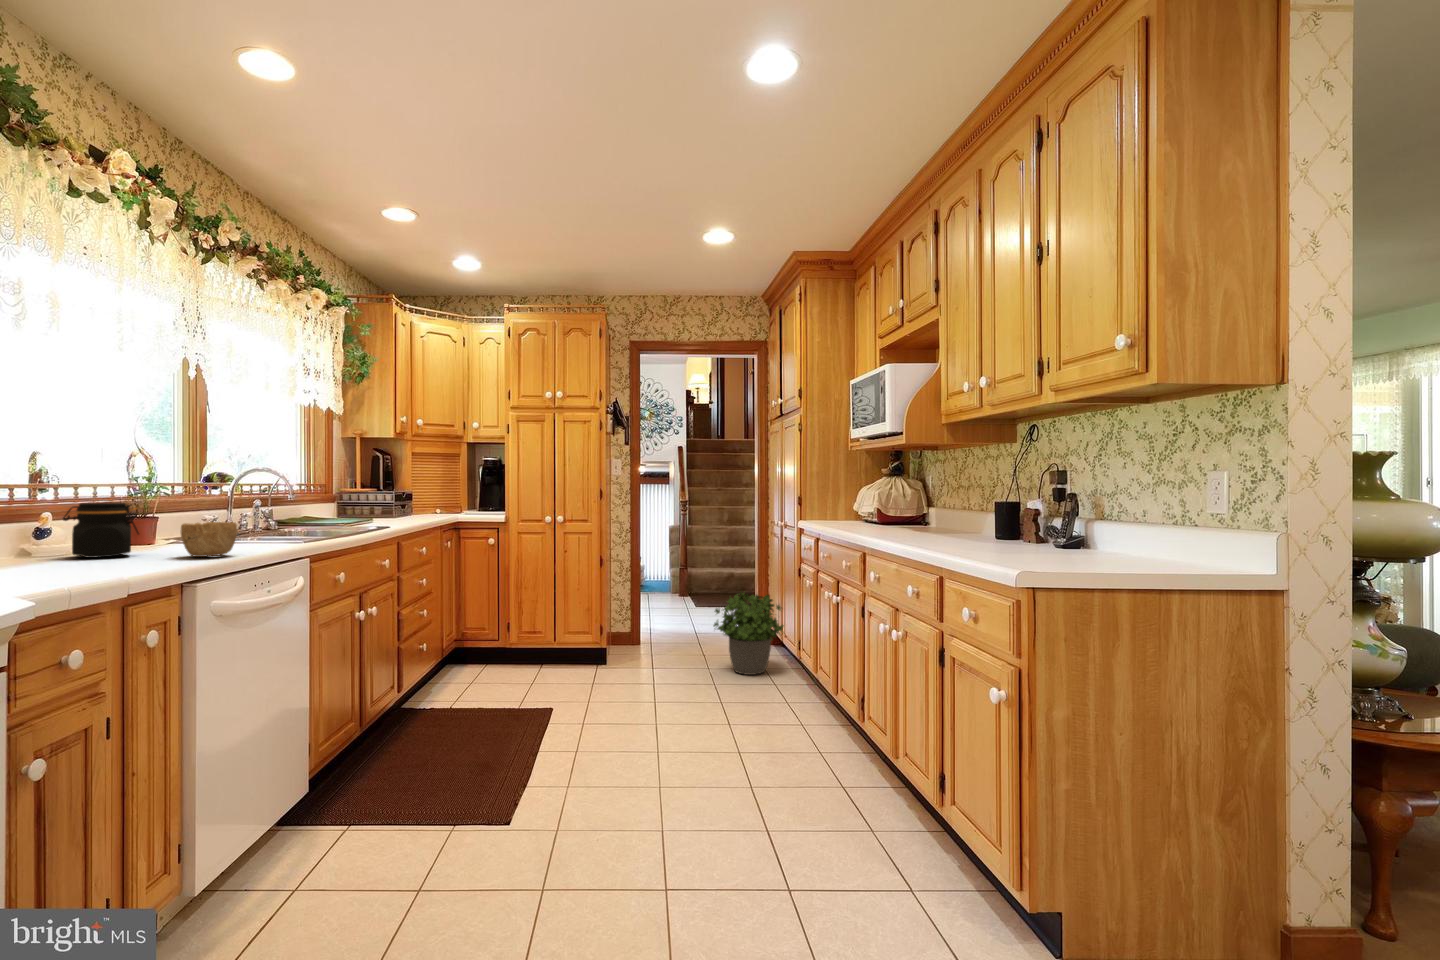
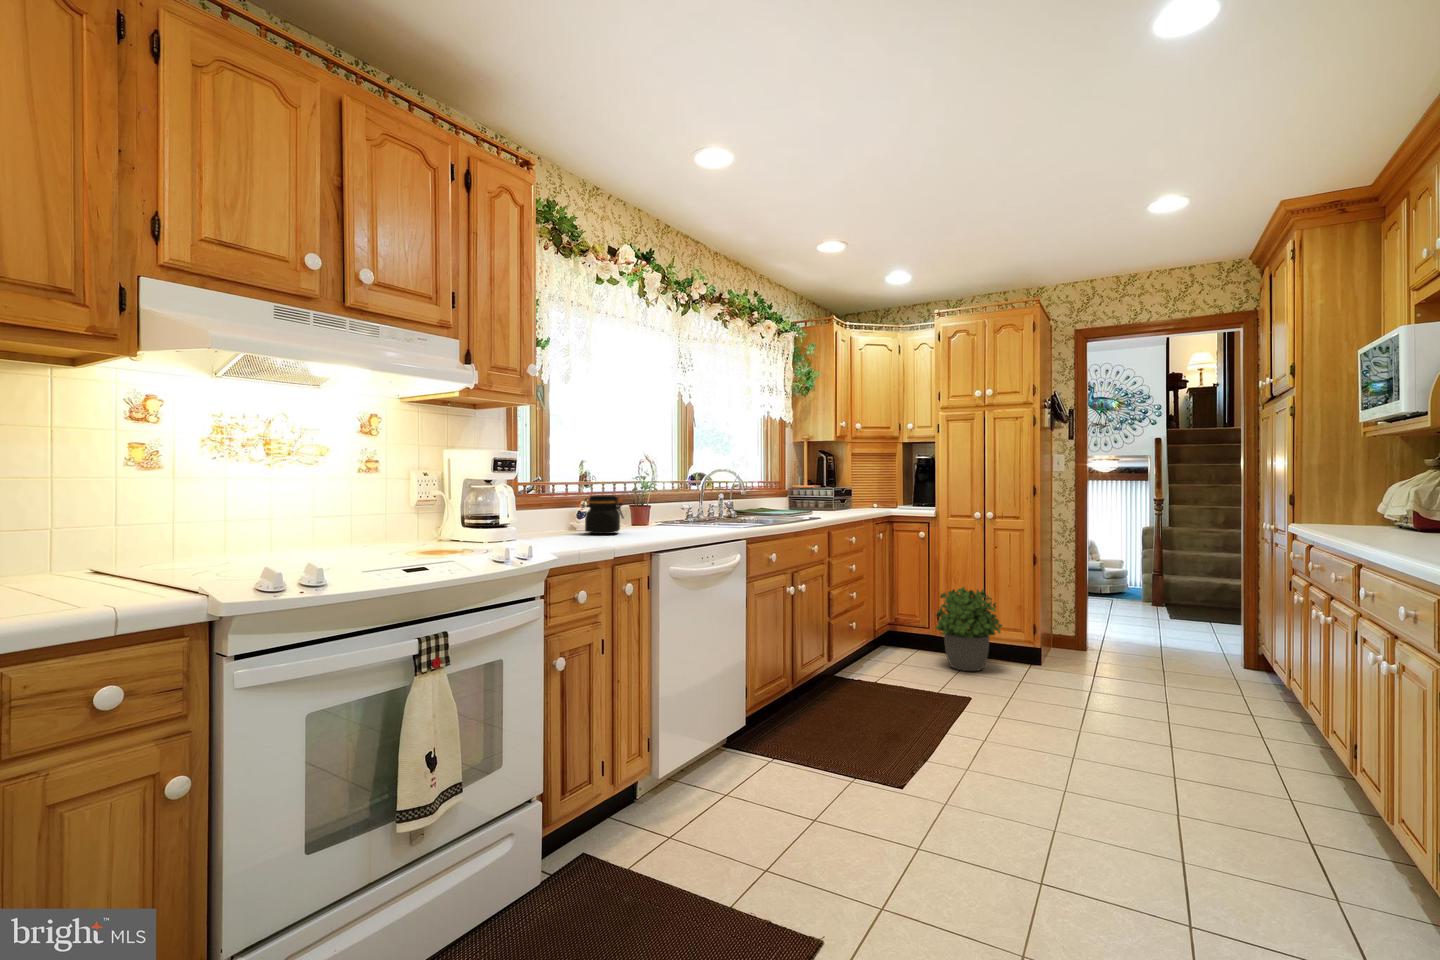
bowl: present [181,522,238,557] -> none [643,511,679,537]
potted plant: present [714,592,784,675] -> present [936,587,1002,671]

